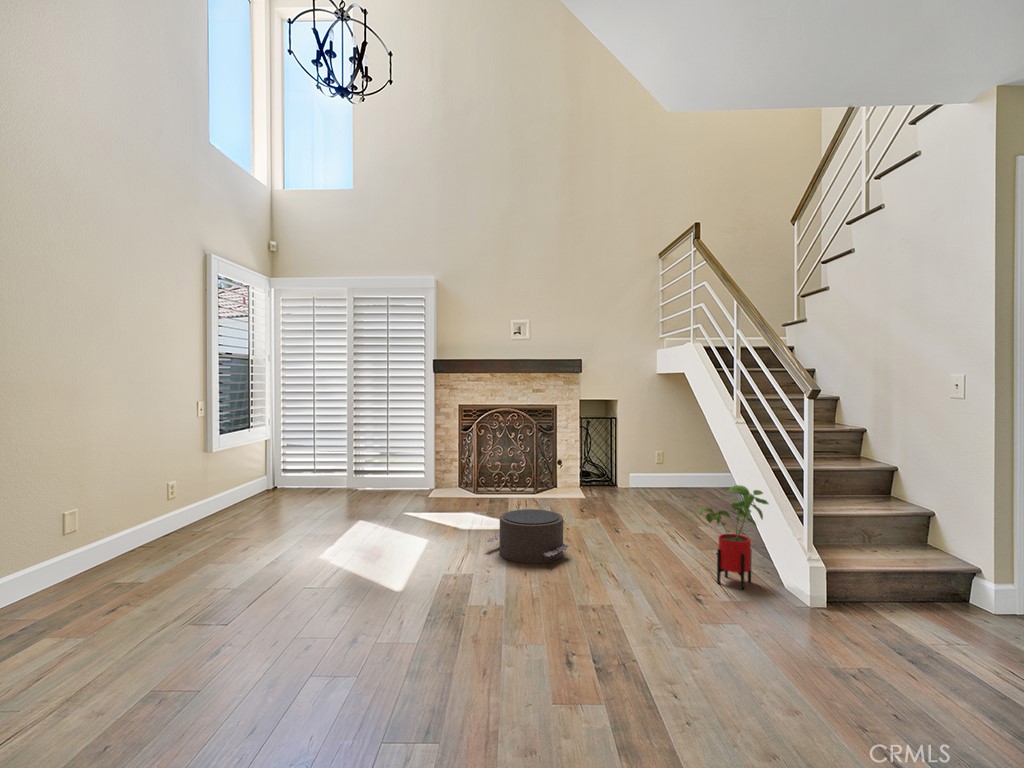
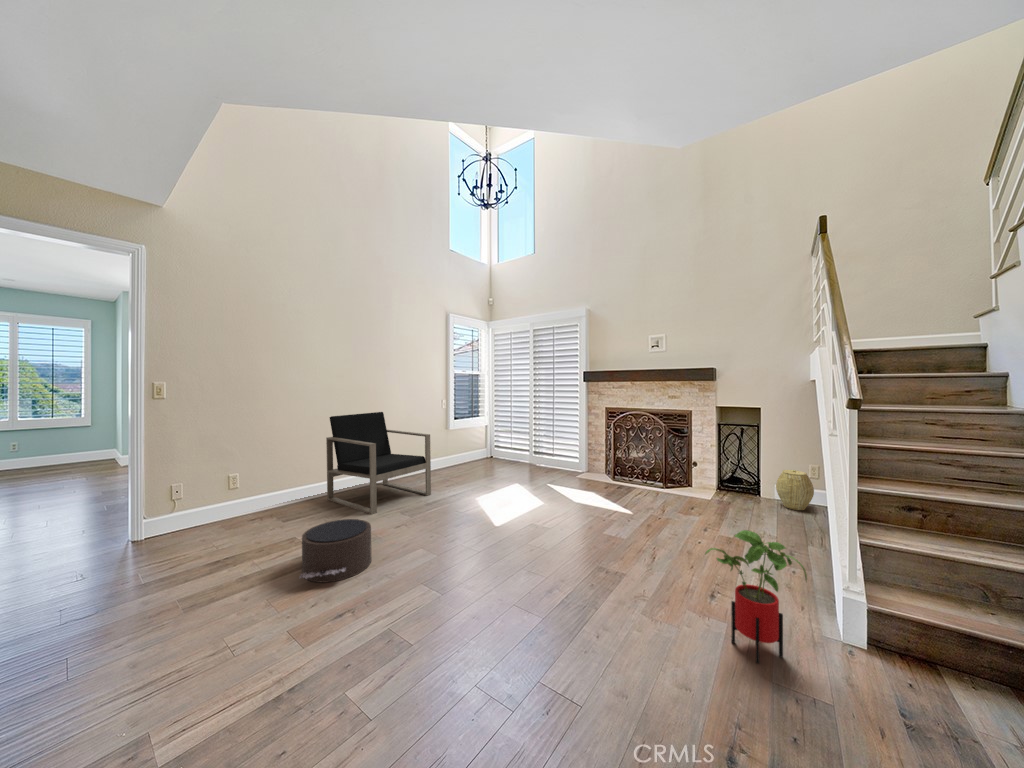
armchair: none [62,419,259,583] -> present [326,412,431,514]
woven basket: none [637,457,667,494] -> present [776,470,814,510]
pouf: present [486,509,569,563] -> present [299,519,372,582]

